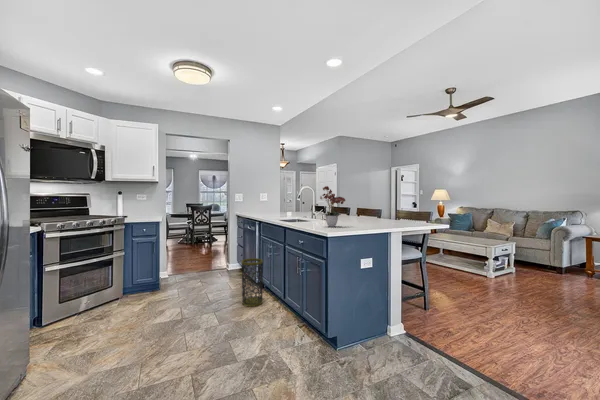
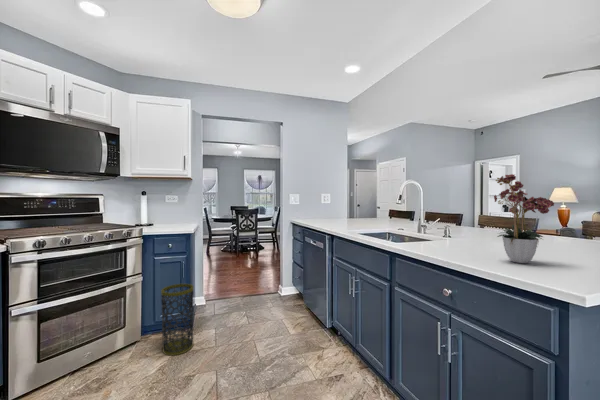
trash can: present [242,258,263,307] -> present [161,284,194,355]

